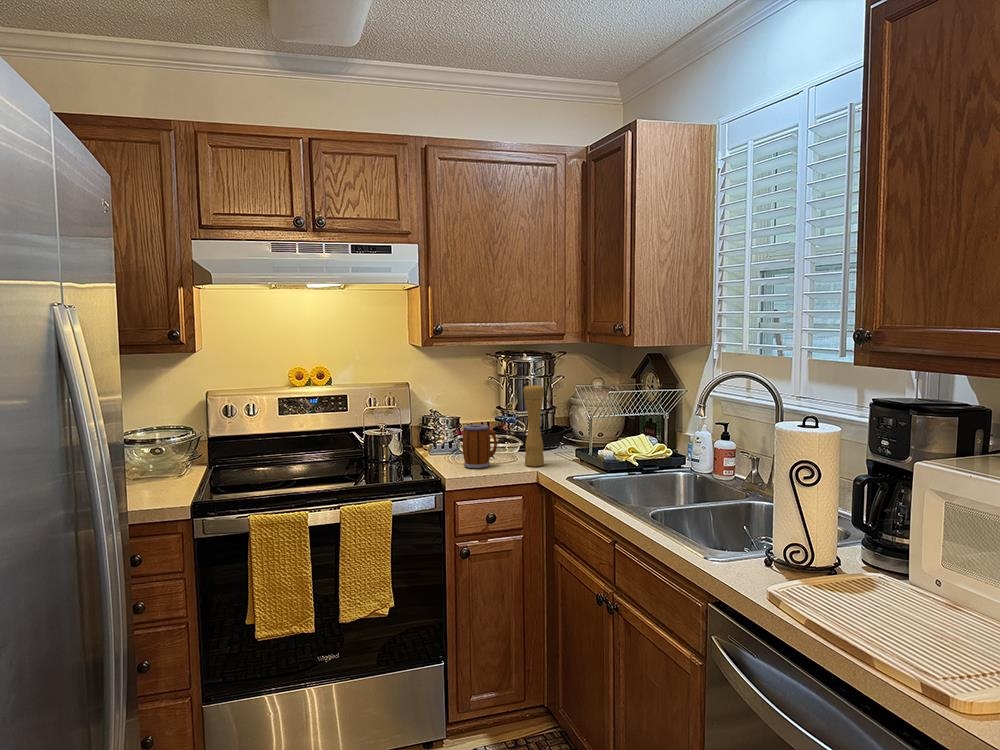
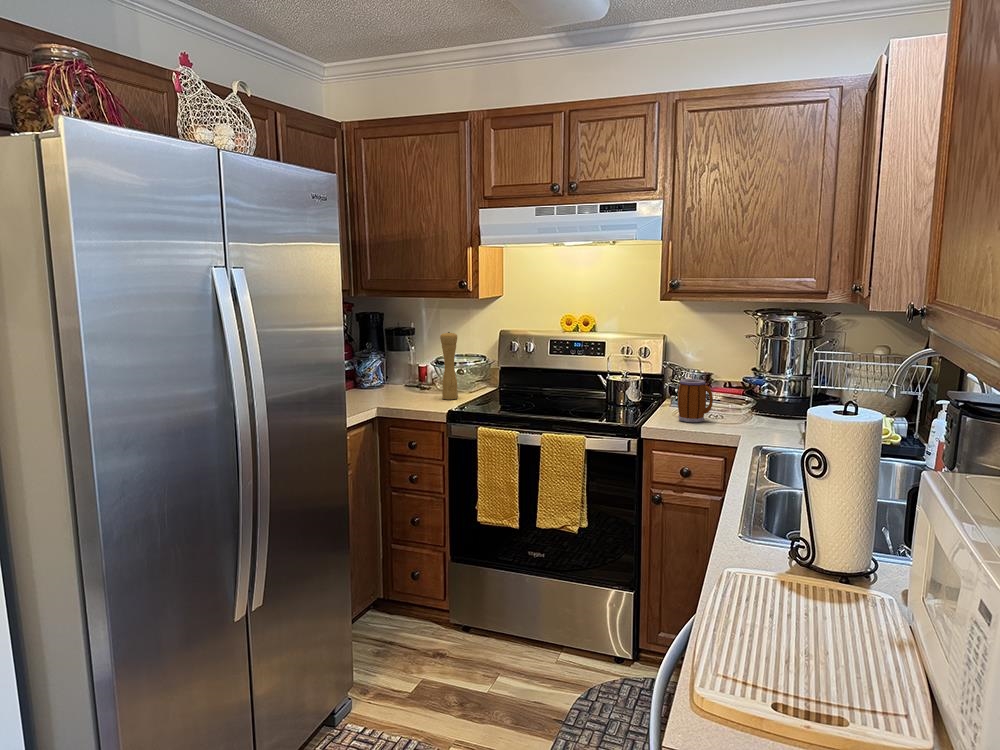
pepper mill: present [523,384,544,466] -> present [440,332,458,400]

